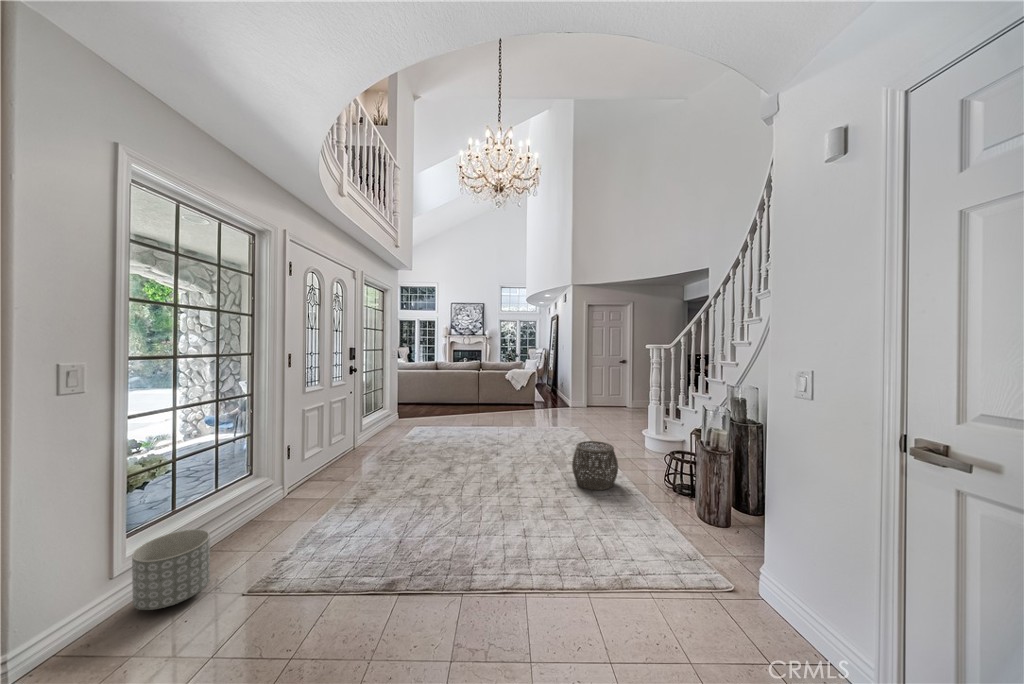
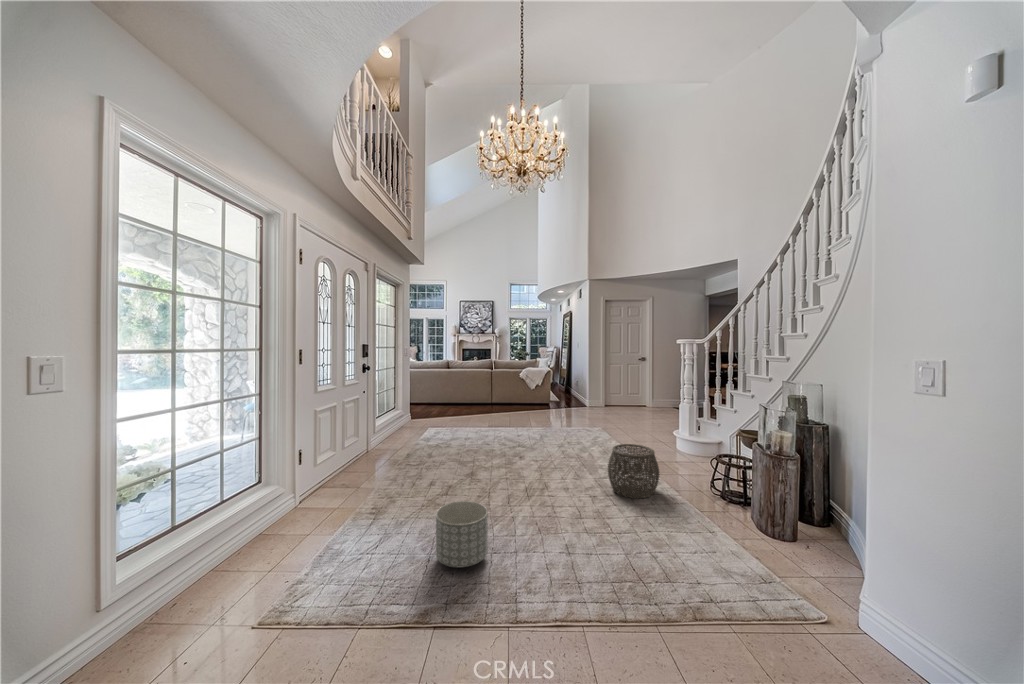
planter: present [132,529,210,610] -> present [436,501,488,567]

